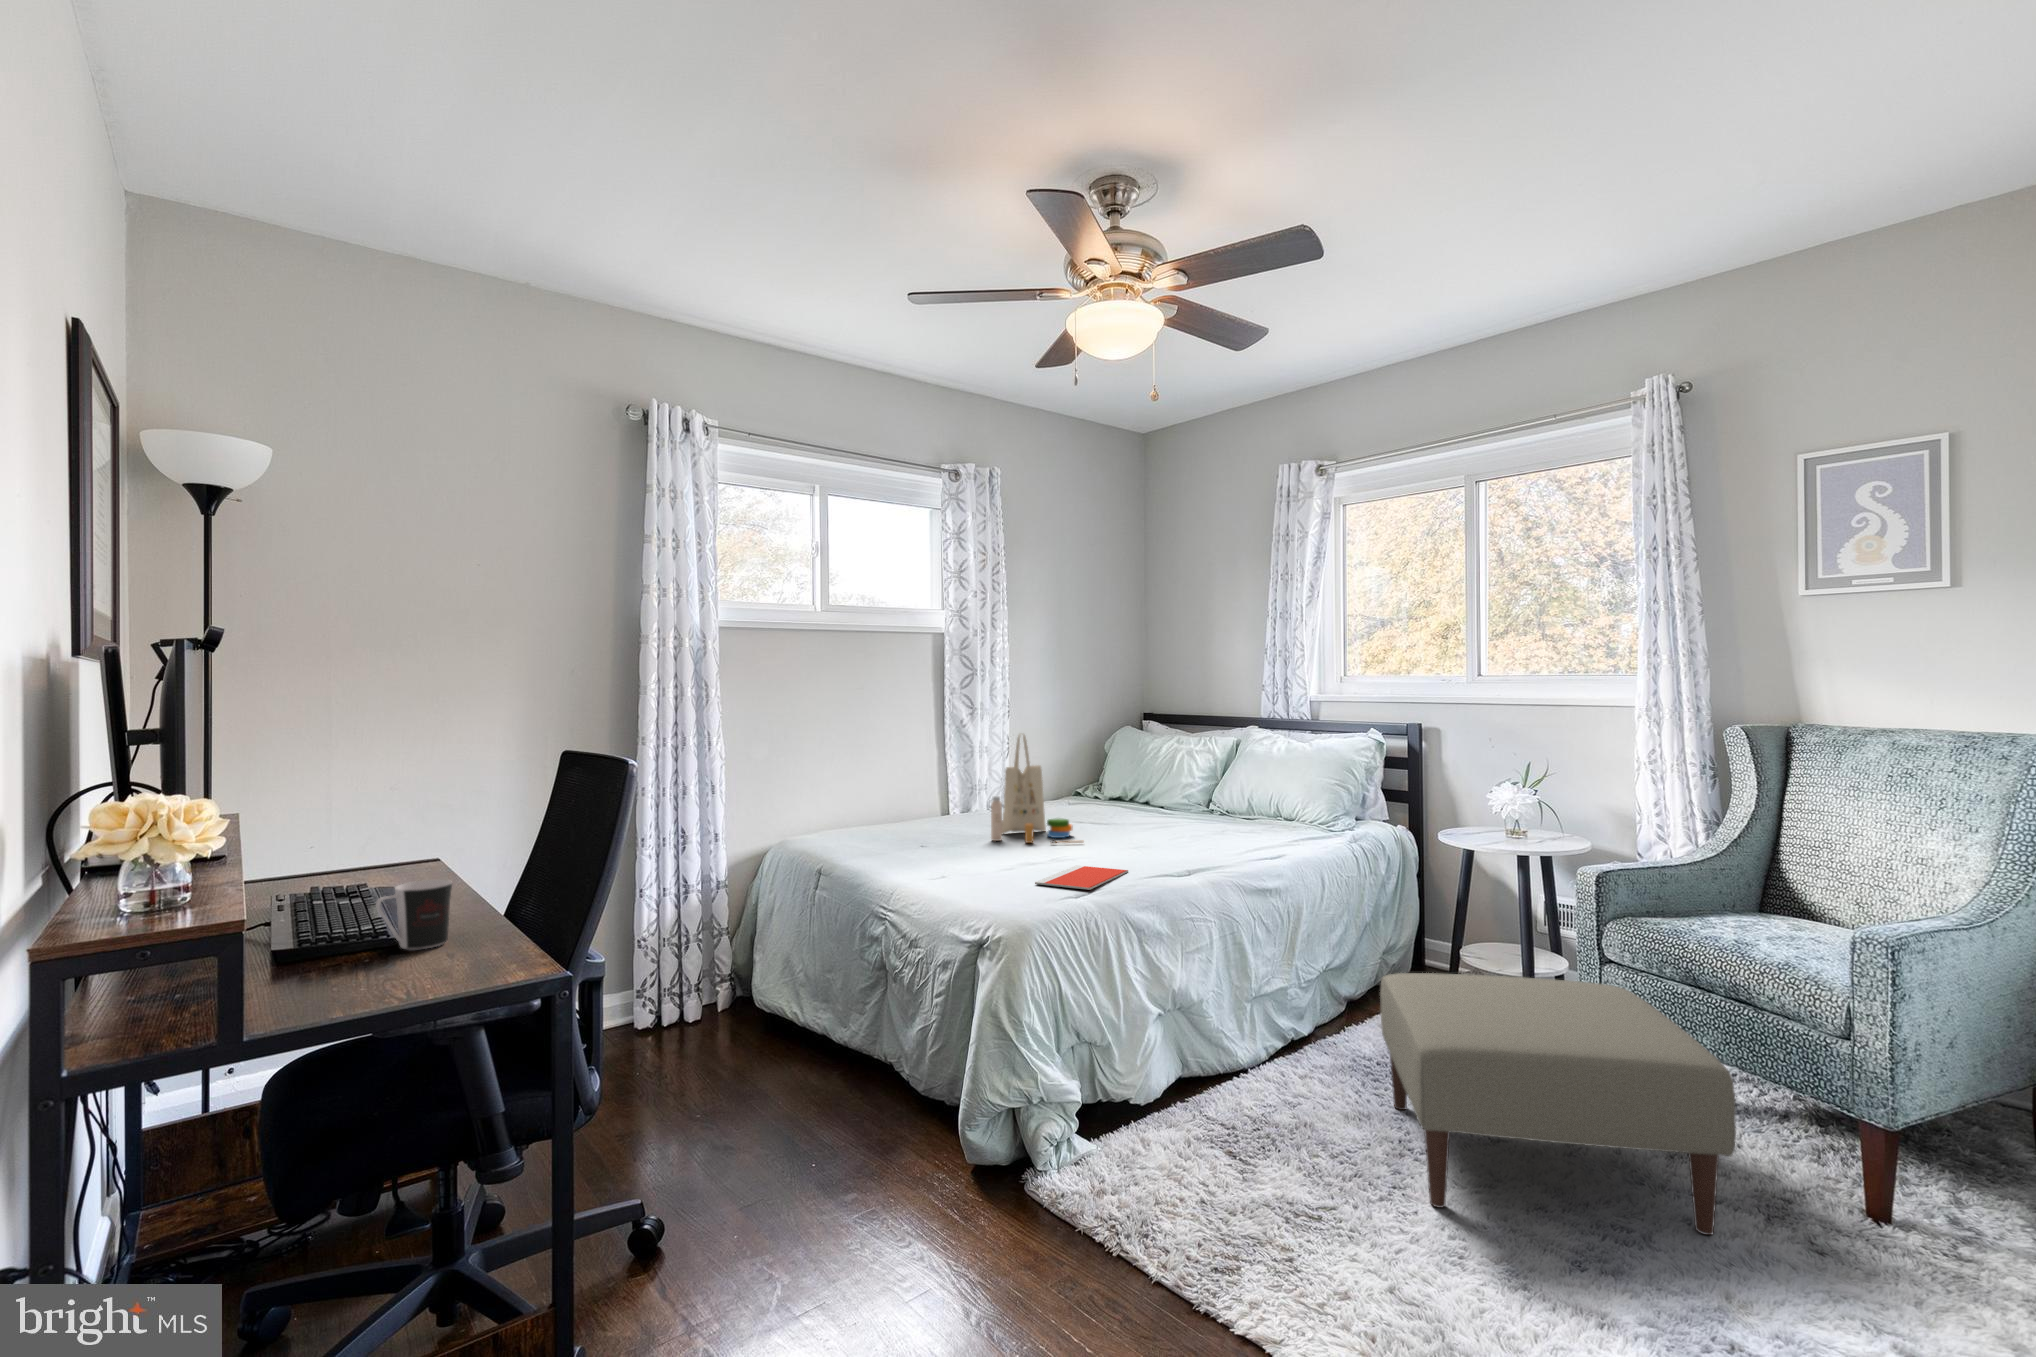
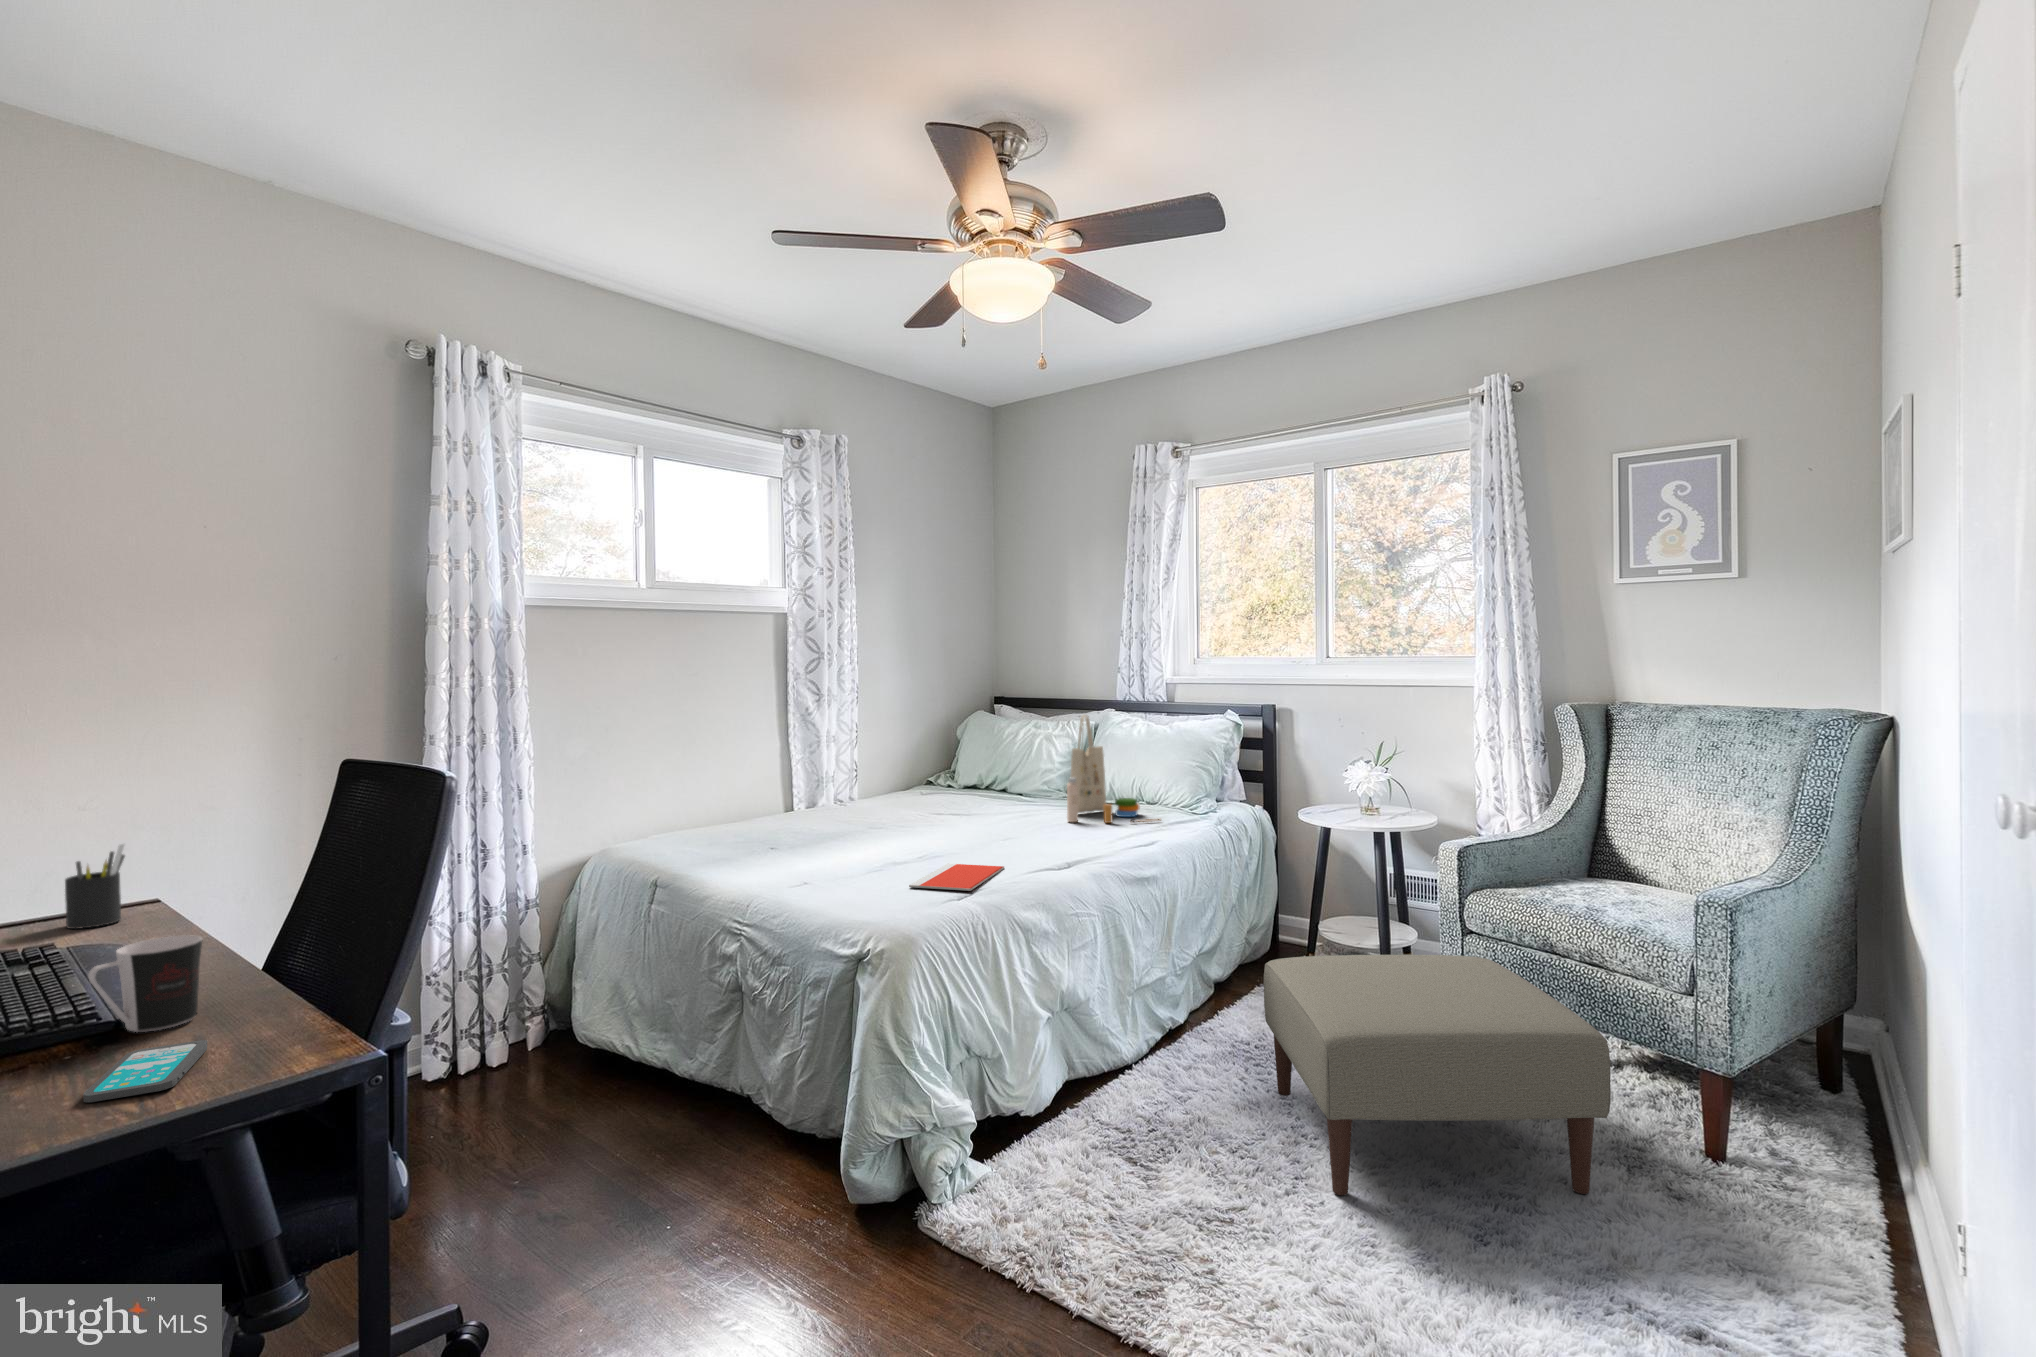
tote bag: present [991,734,1083,843] -> present [1067,715,1160,823]
pen holder: none [370,813,411,877] -> present [65,844,125,929]
smartphone: none [367,957,451,992] -> present [83,1040,207,1102]

